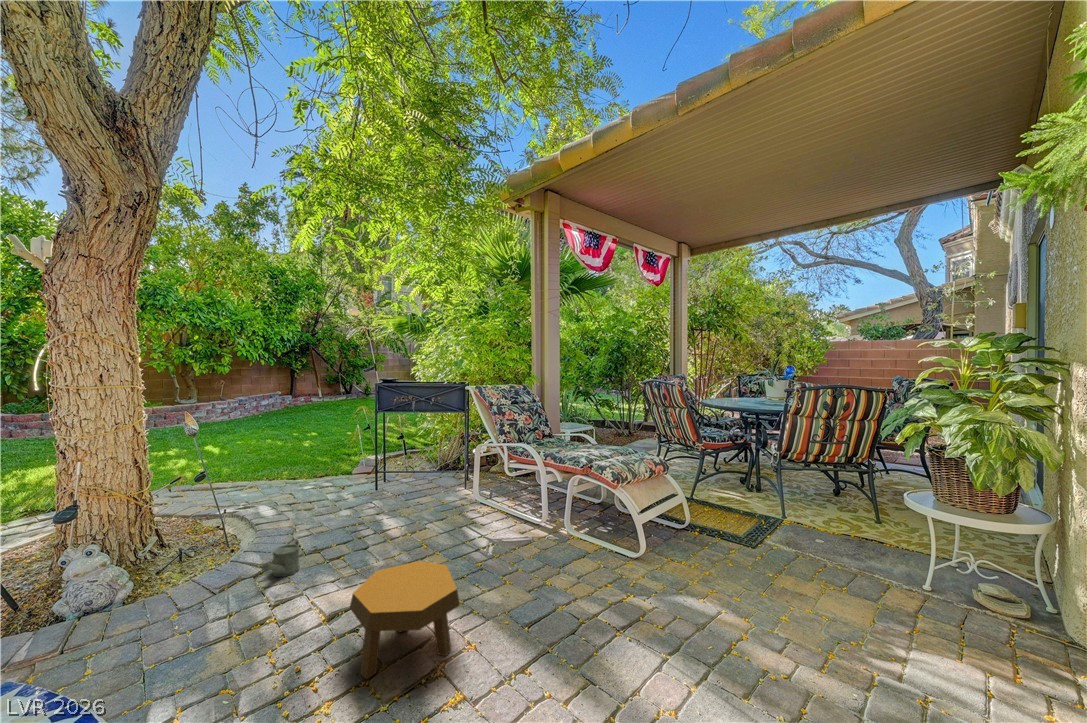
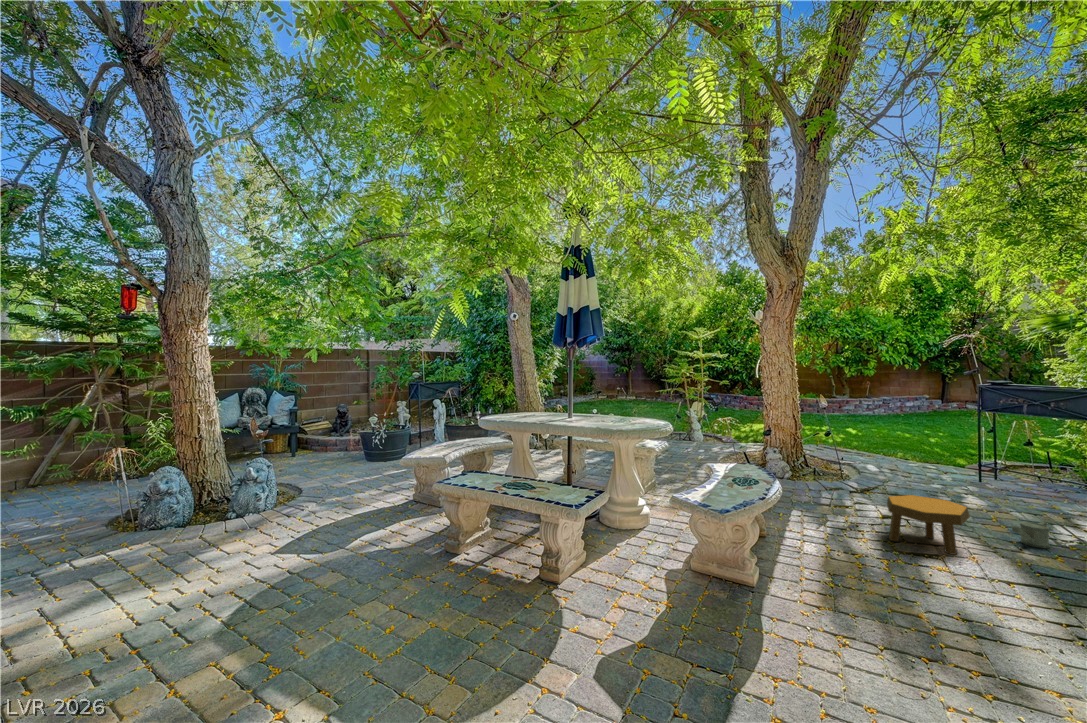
watering can: present [262,540,300,577] -> present [1012,522,1050,548]

